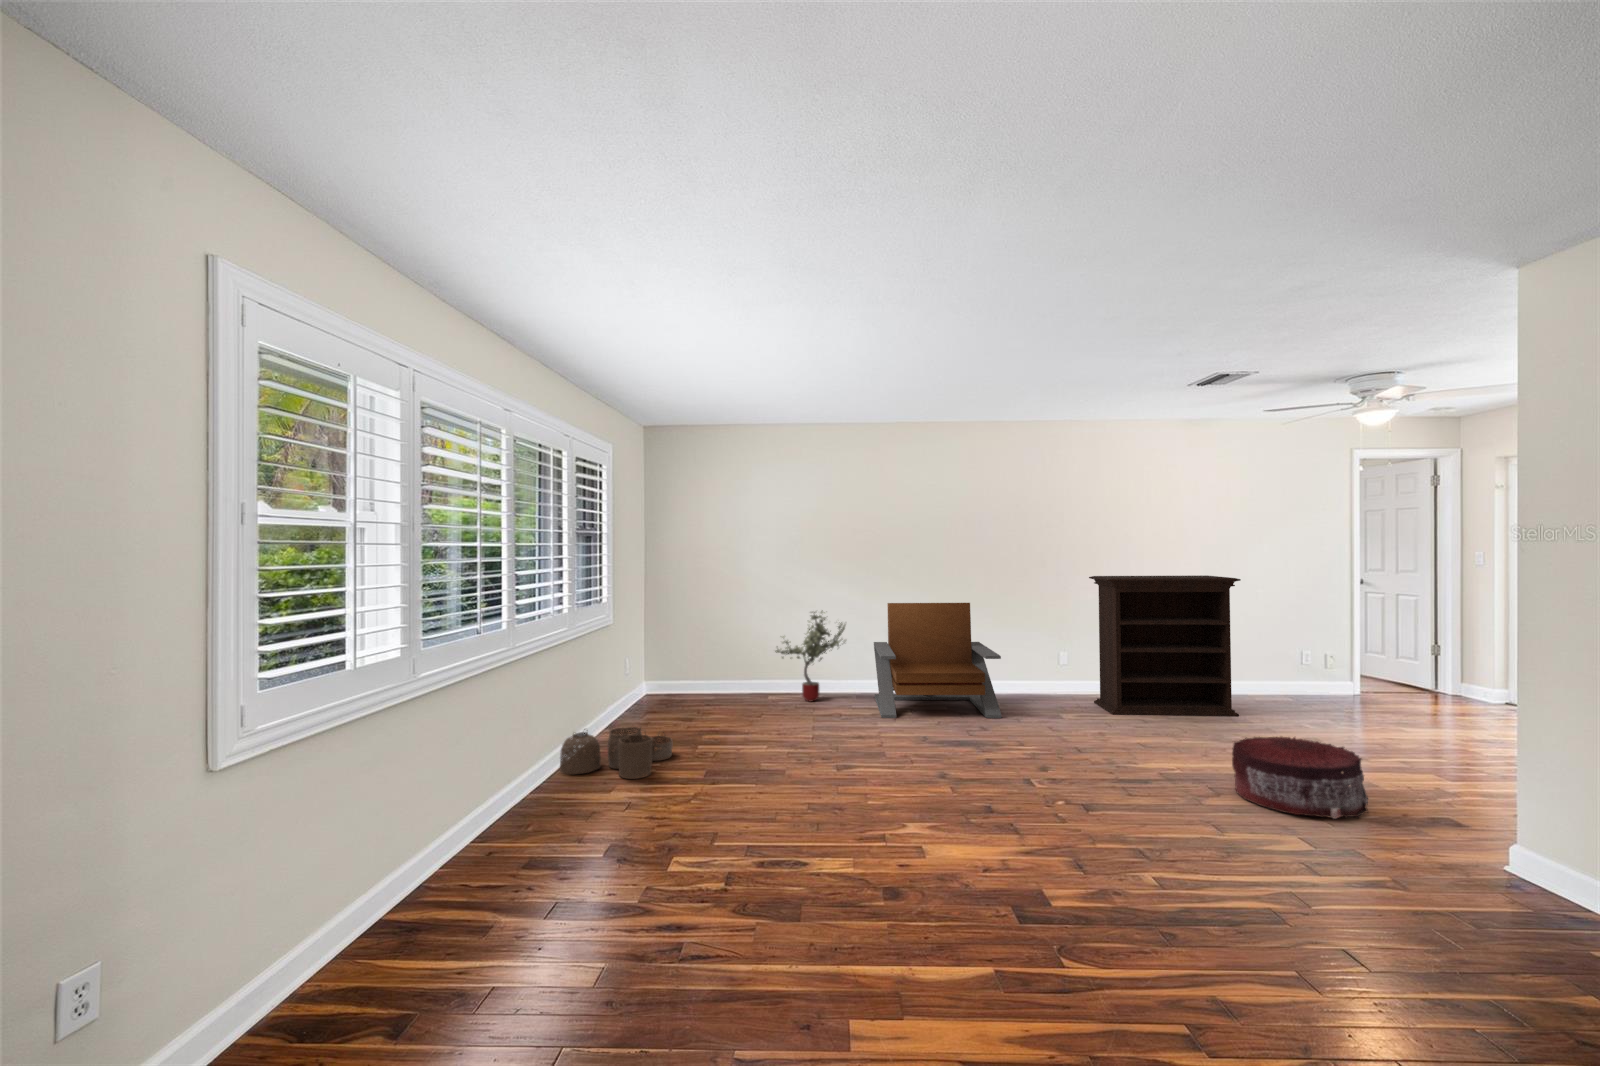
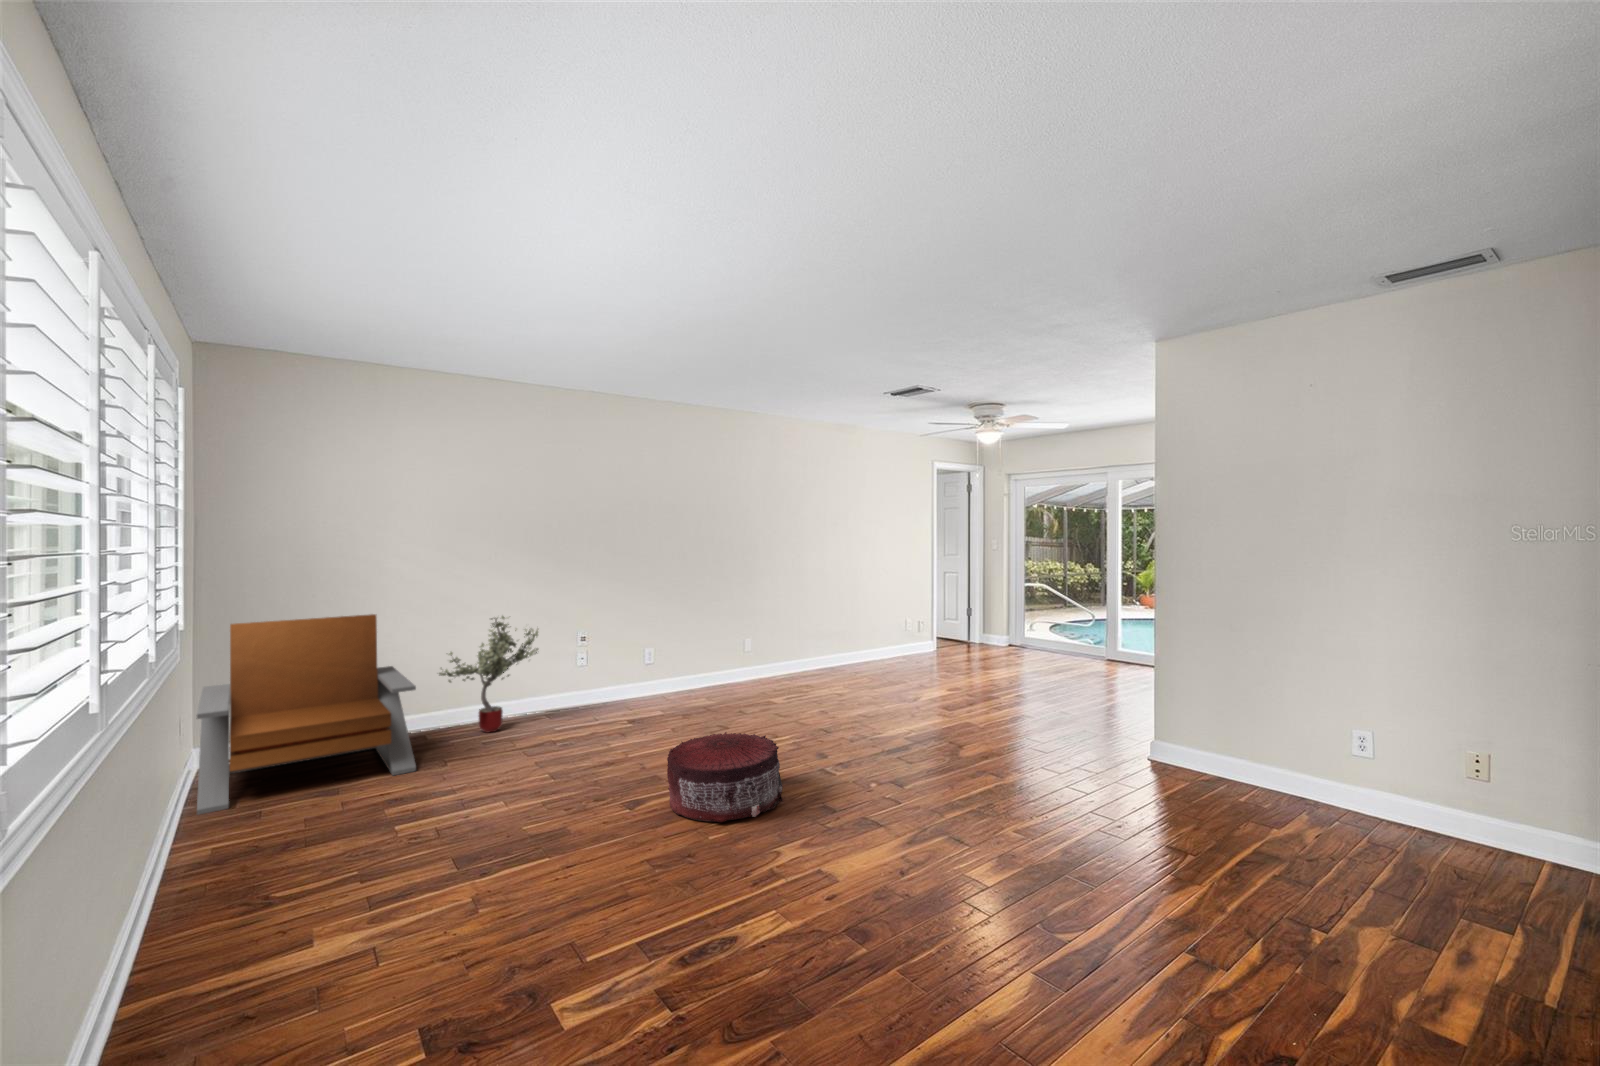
bookshelf: present [1089,575,1241,716] -> none [777,561,893,693]
lounge chair: present [874,603,1002,718] -> present [197,614,416,814]
woven basket: present [560,727,672,779] -> none [152,818,367,942]
pouf: present [1232,737,1368,819] -> present [667,732,783,822]

